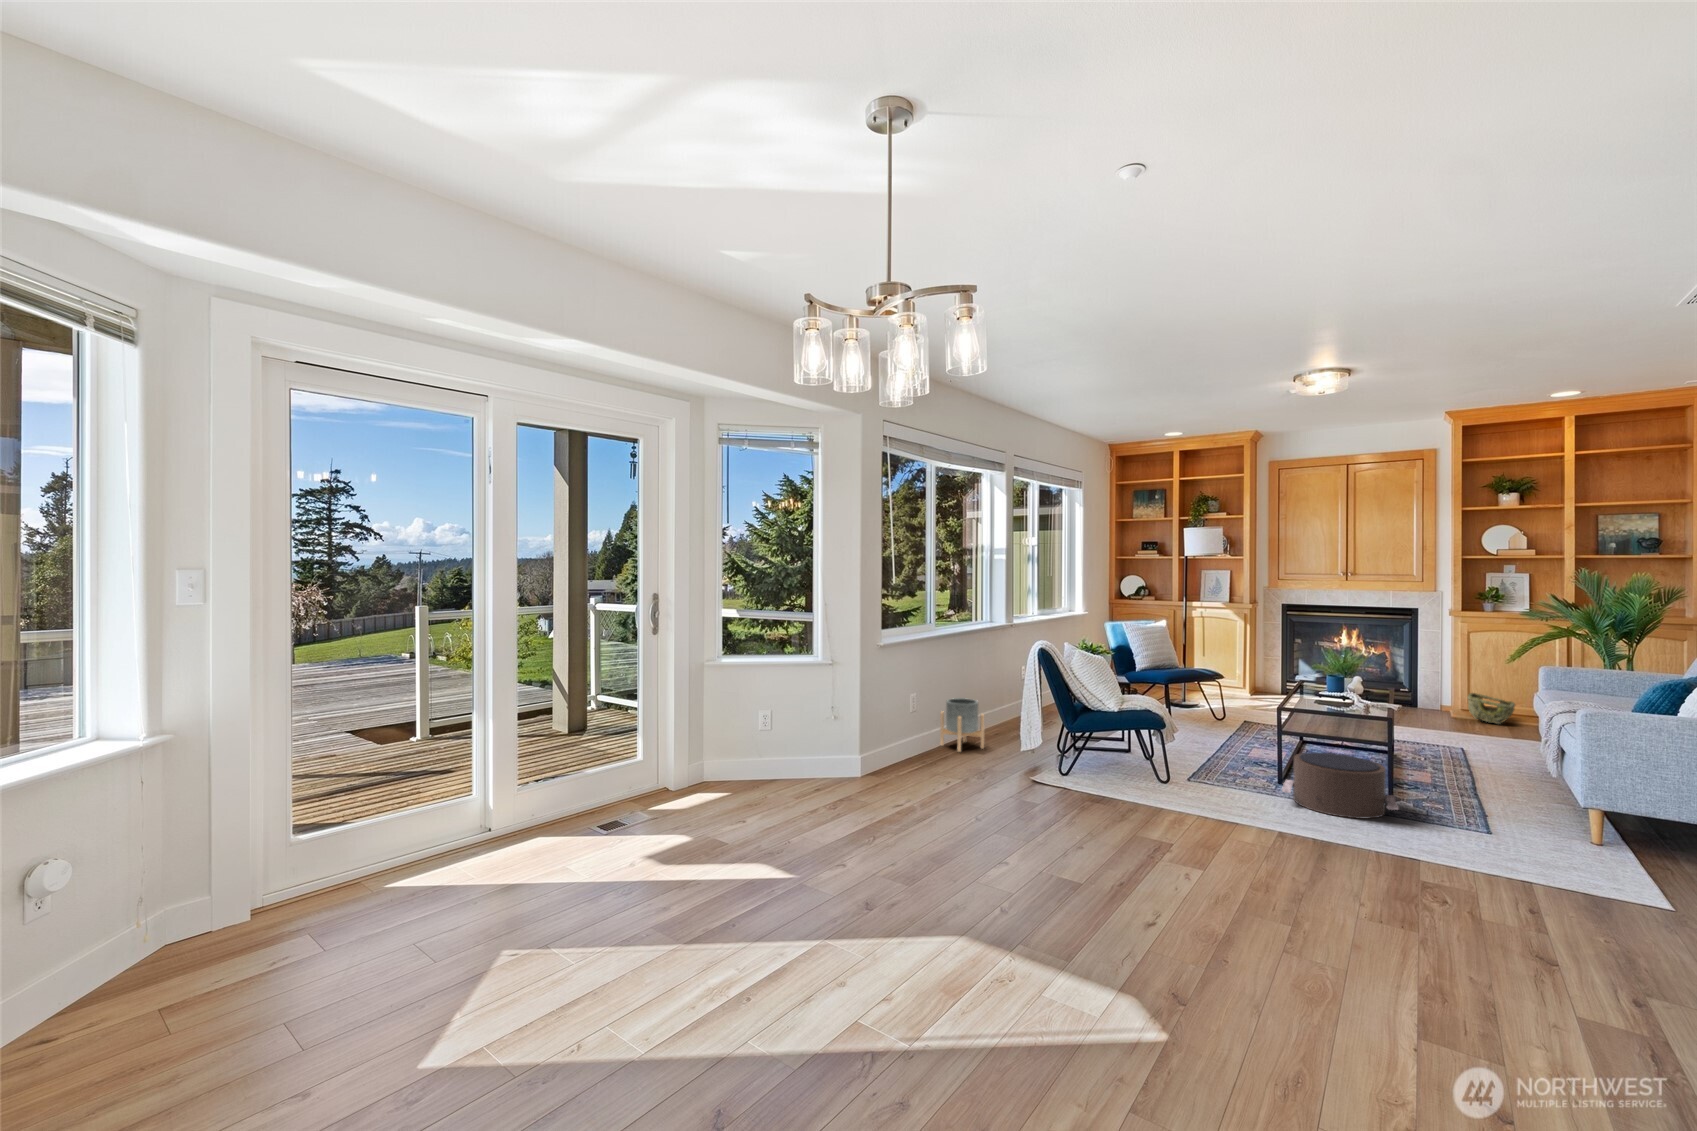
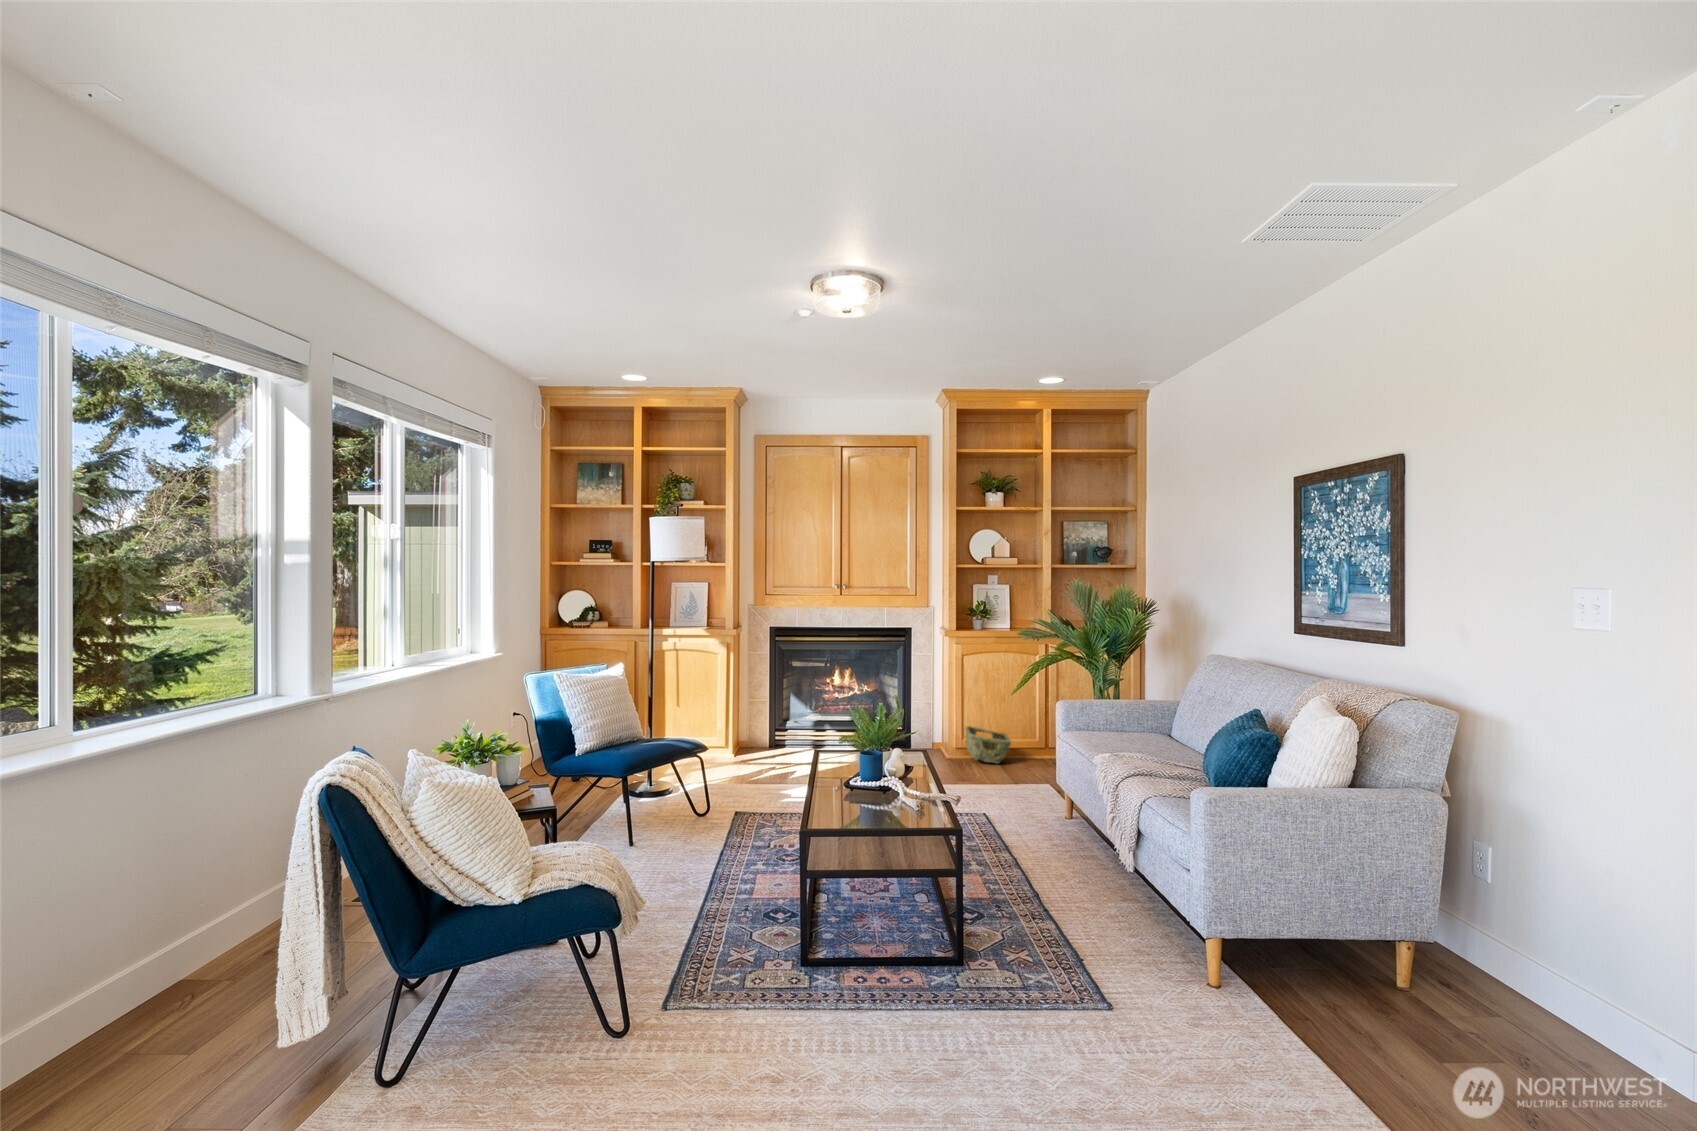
planter: present [940,698,984,752] -> none [54,907,195,1071]
pouf: present [1282,753,1399,818] -> none [830,905,1012,1049]

